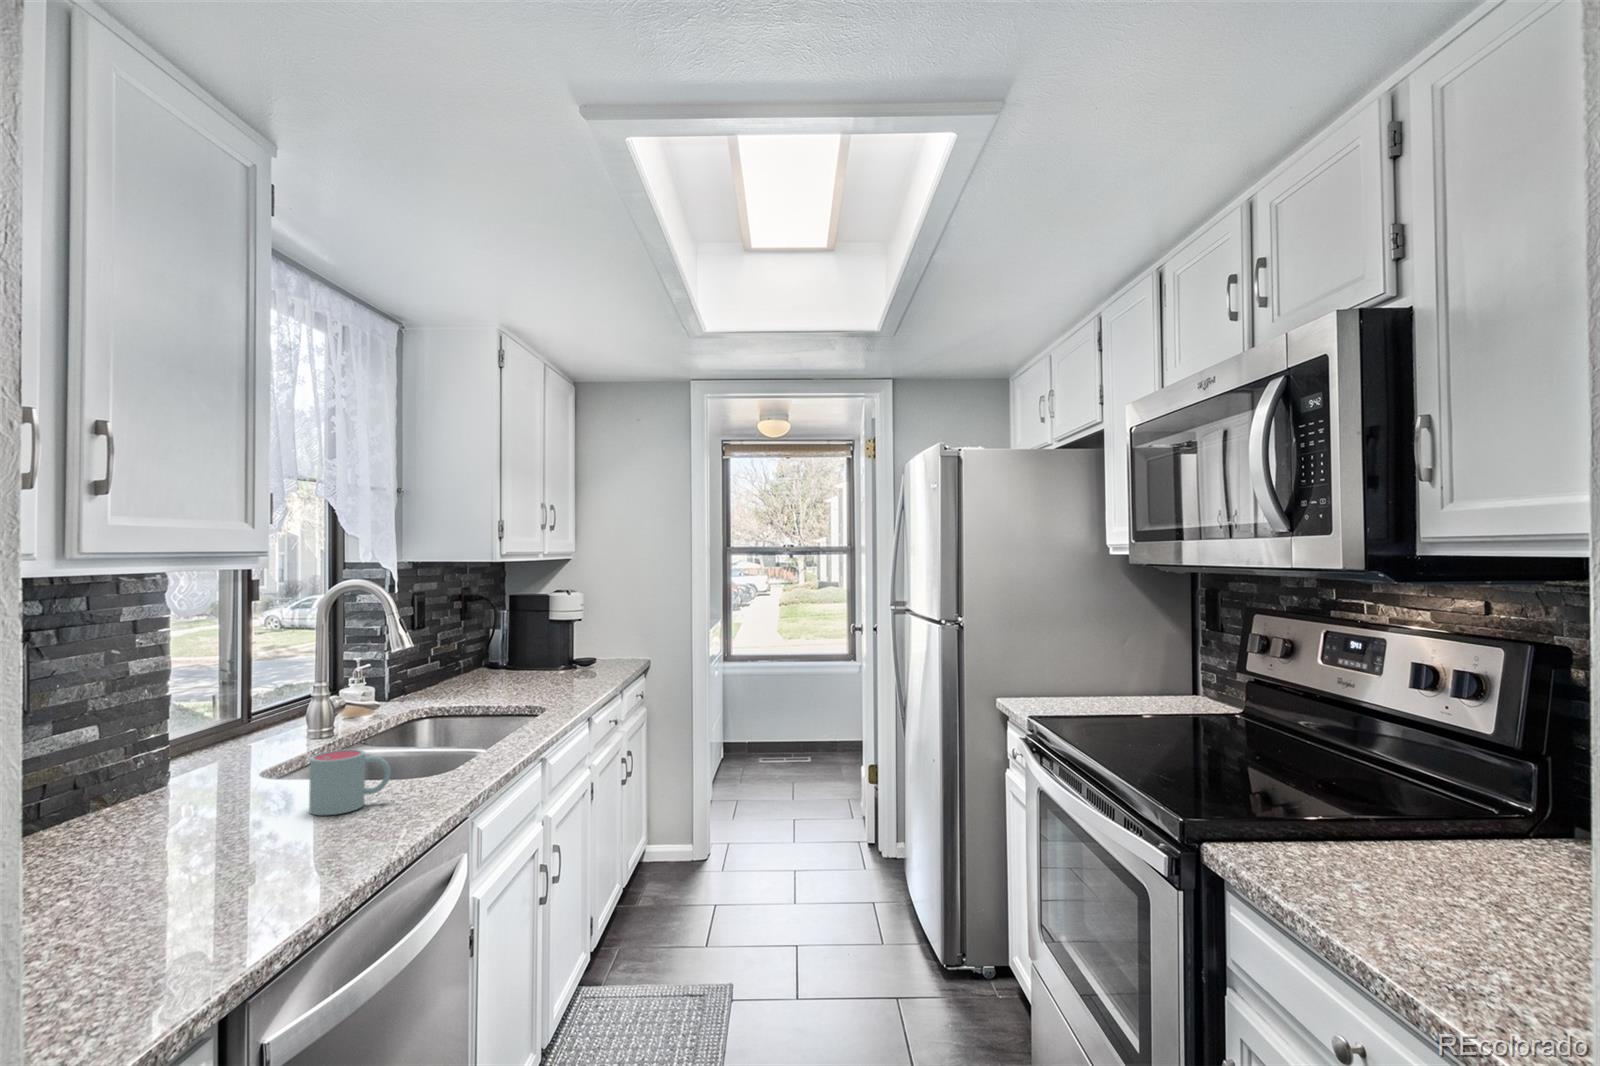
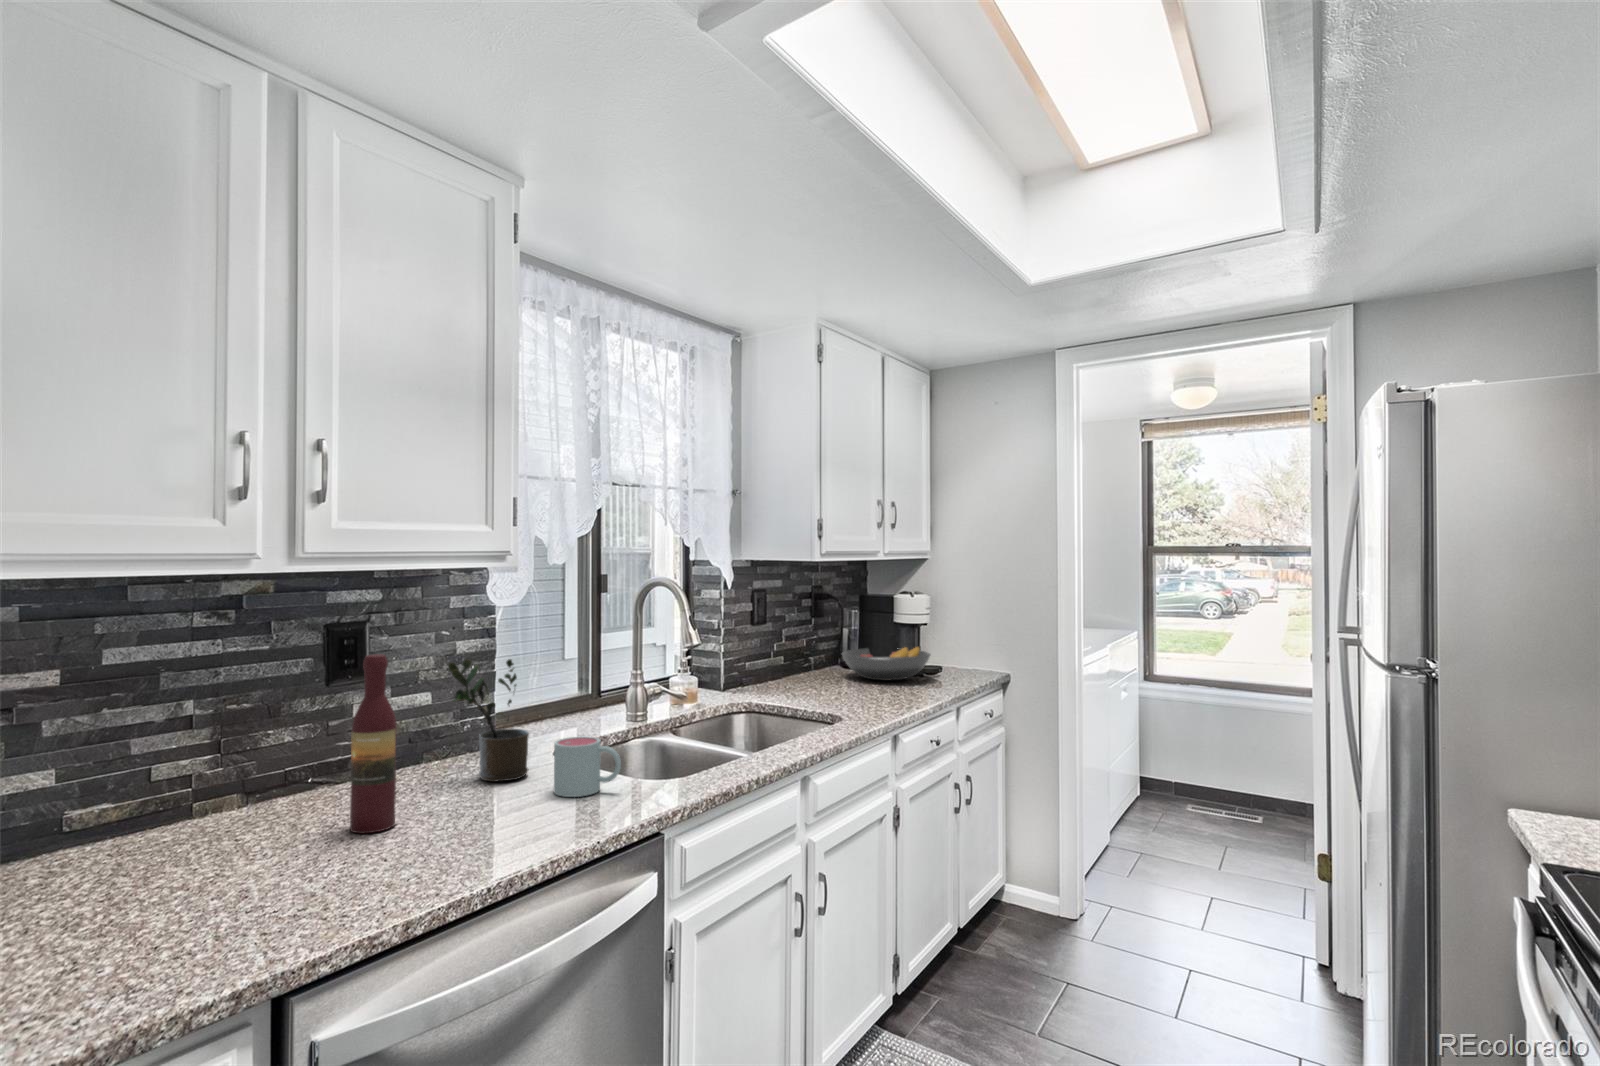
fruit bowl: none [497,641,587,675] -> present [842,646,930,680]
wine bottle: none [81,676,146,894] -> present [350,654,397,833]
potted plant: none [150,676,258,817] -> present [448,659,529,782]

